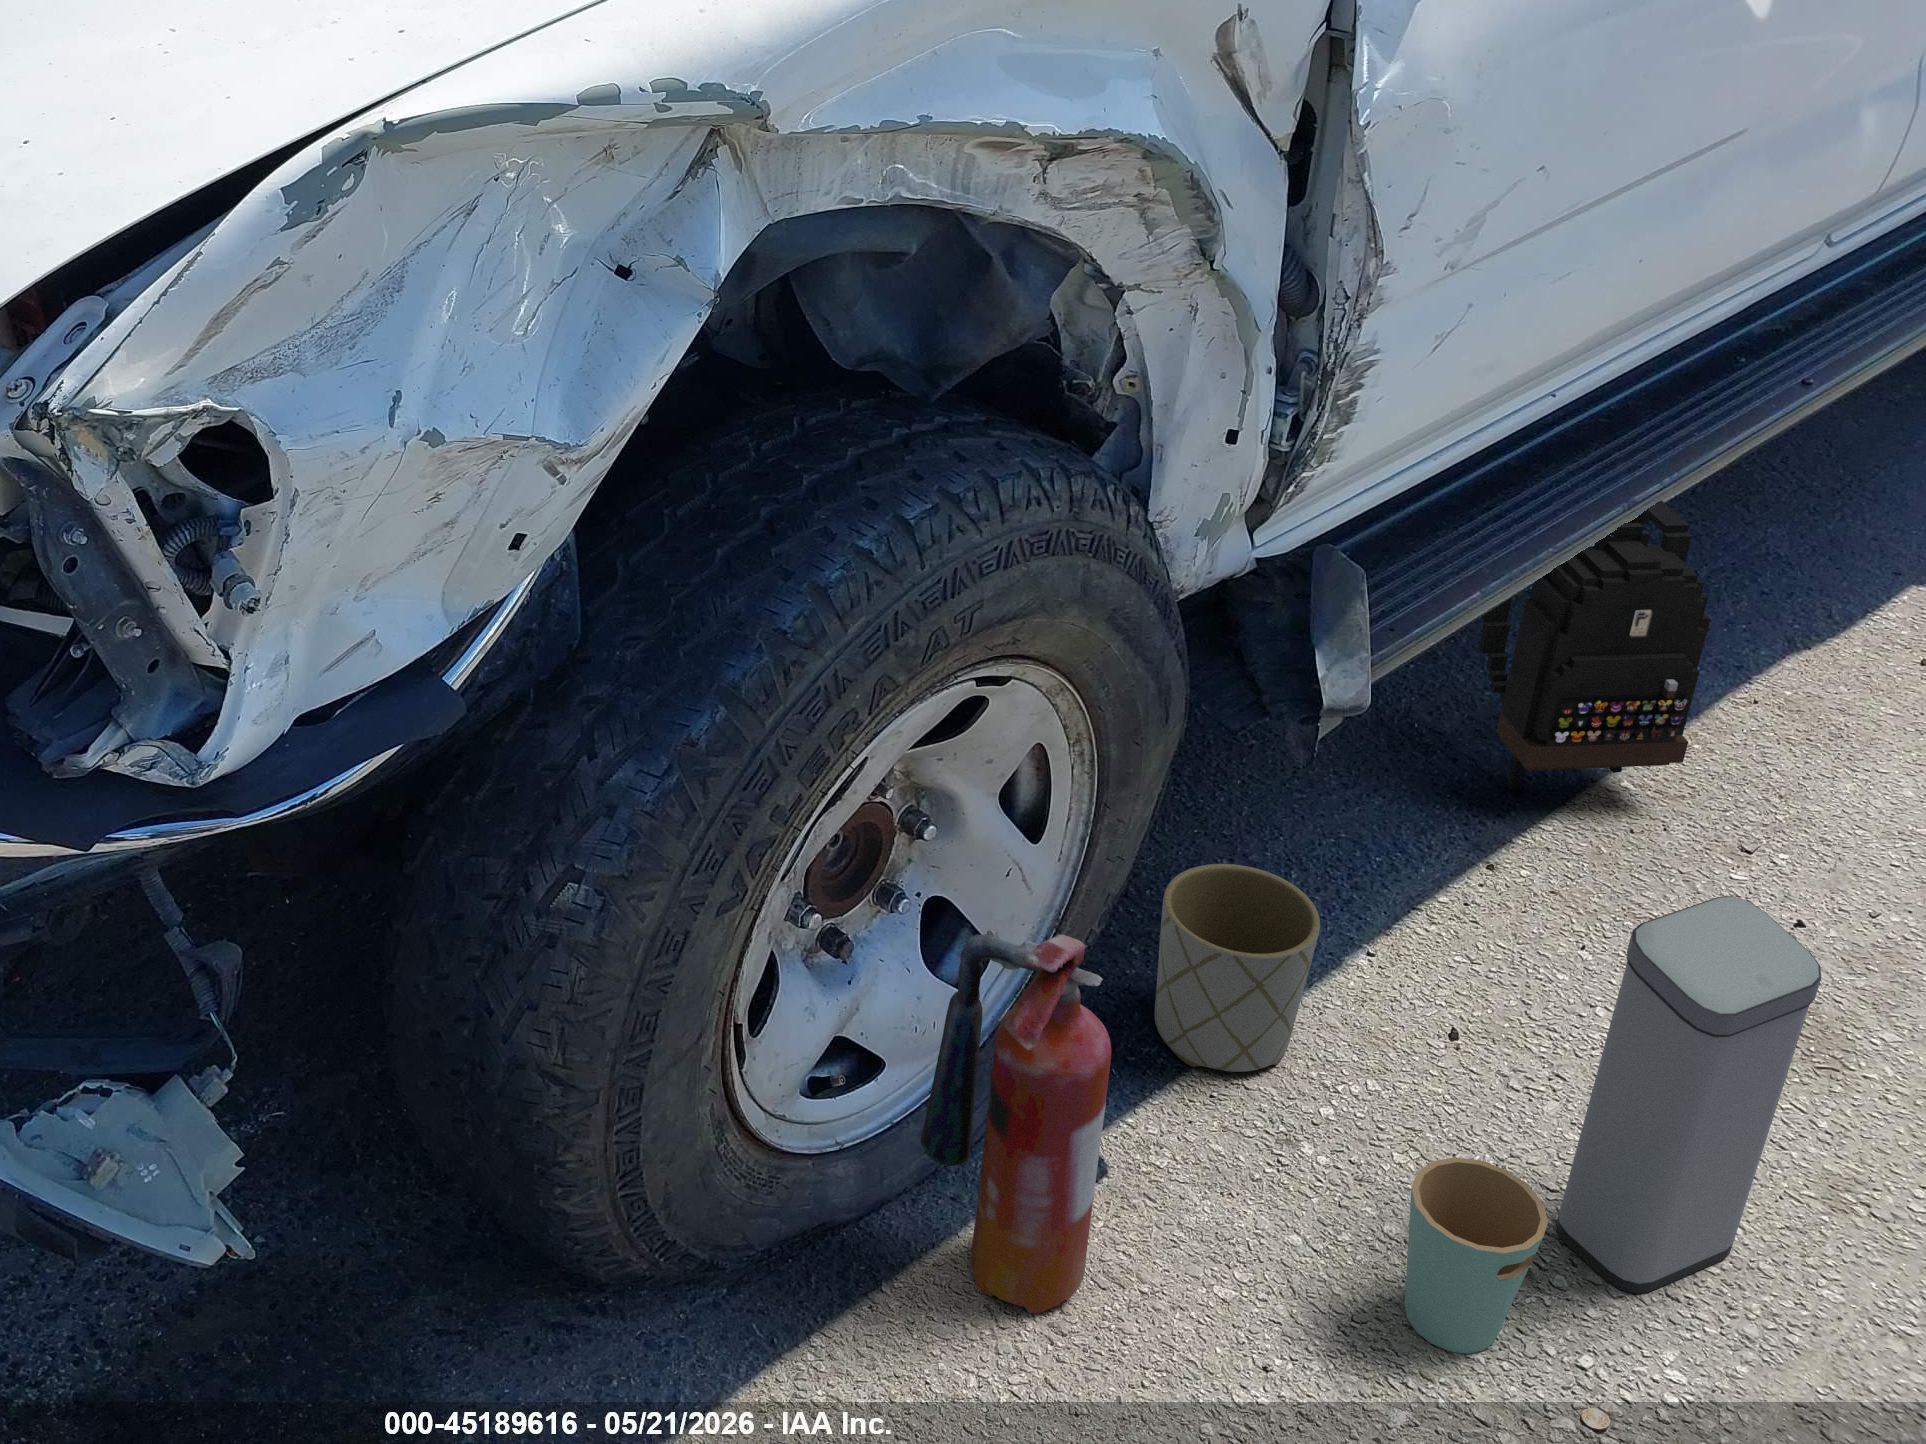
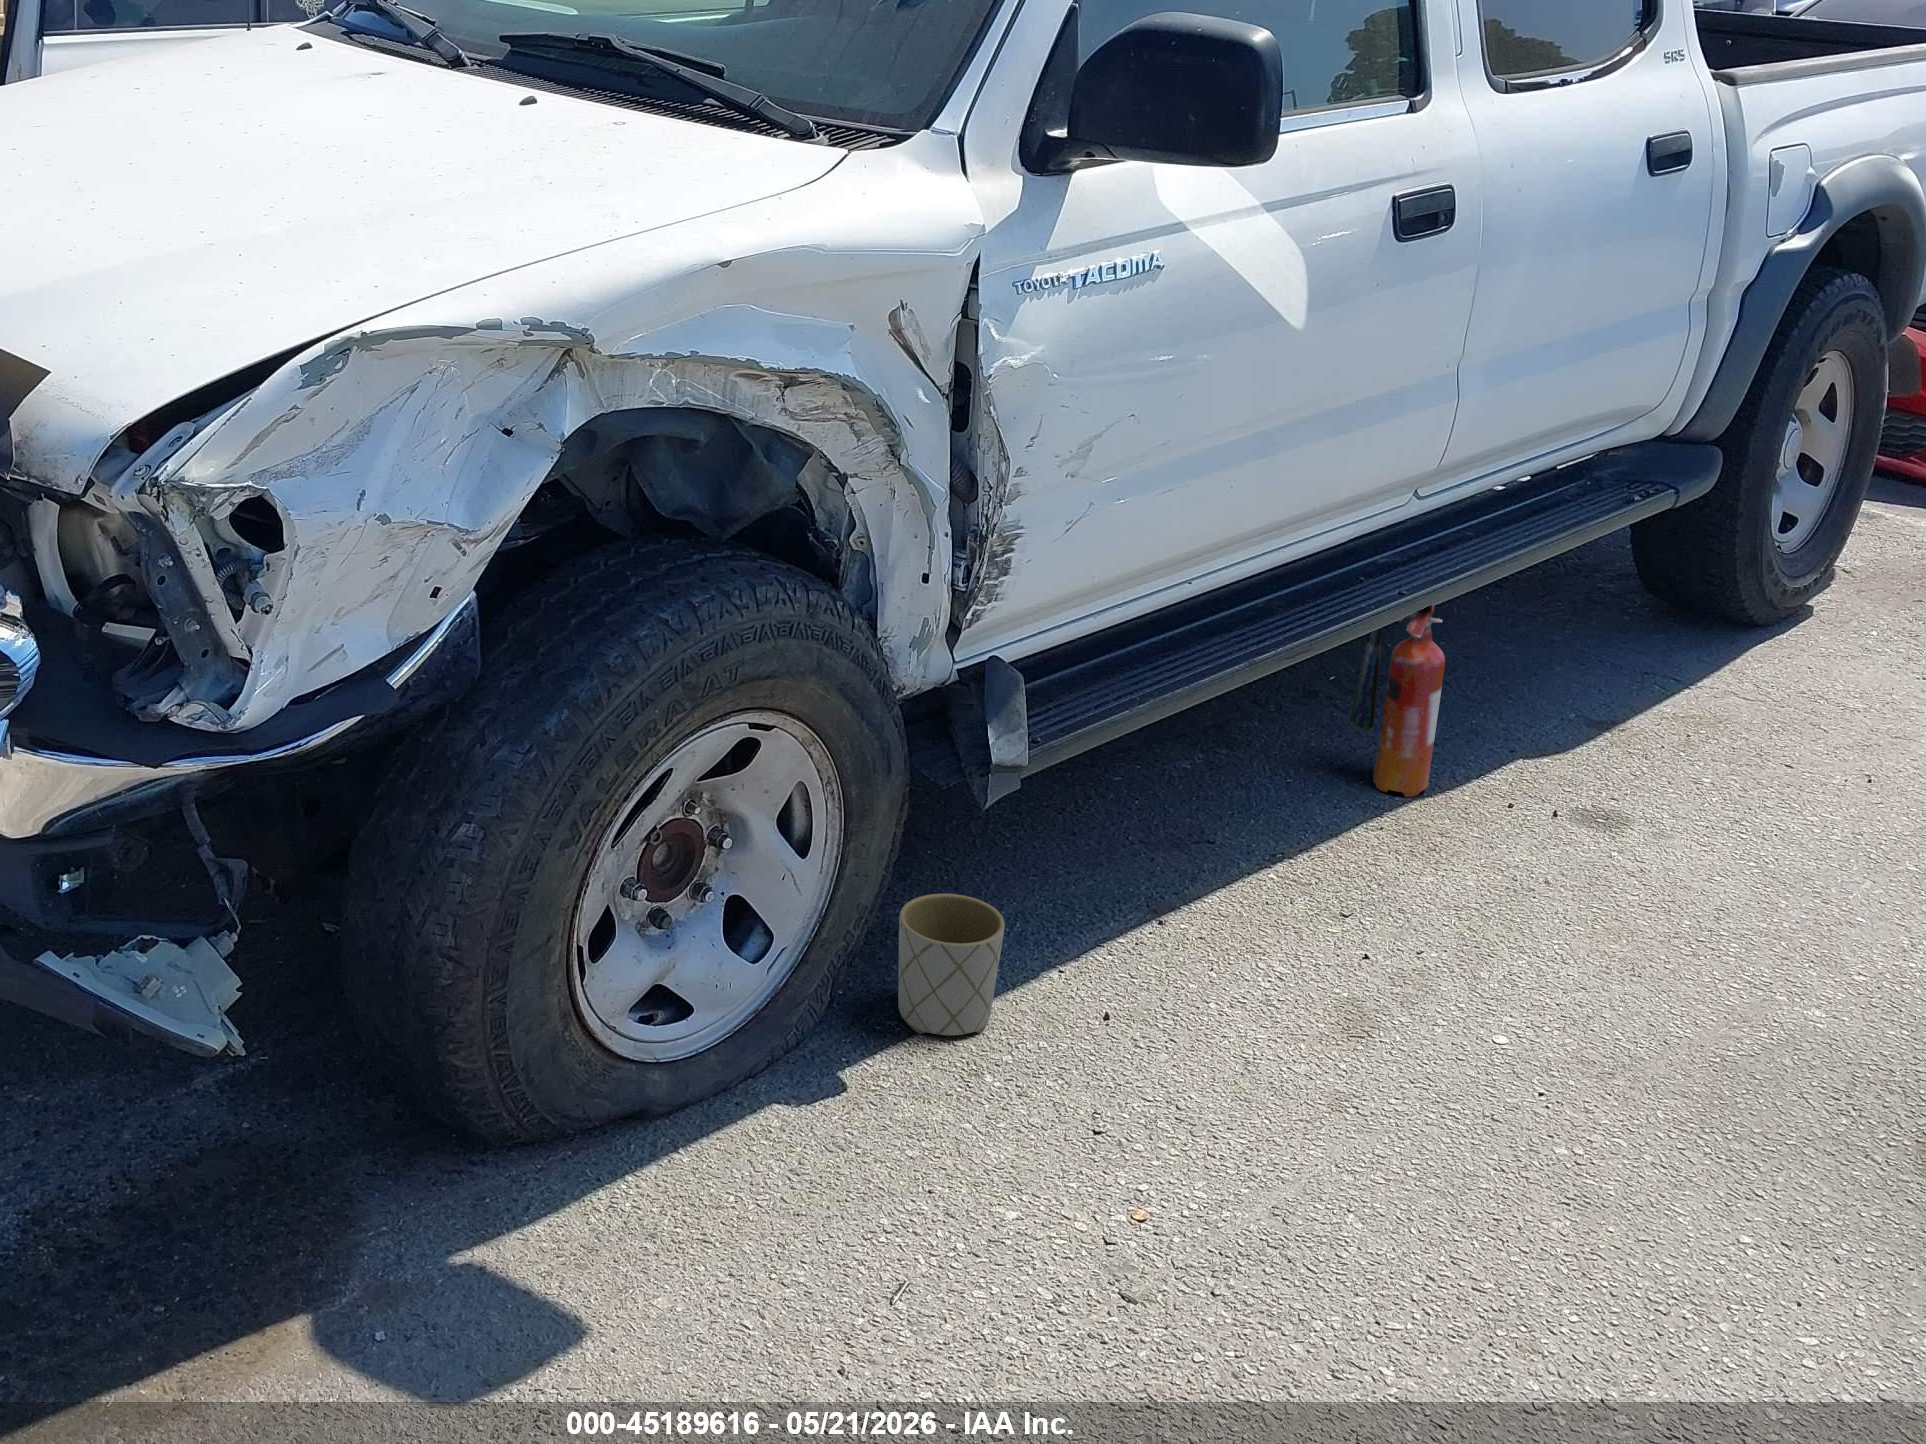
backpack: present [1478,500,1710,790] -> none [1160,661,1304,875]
trash can: present [1405,896,1821,1354] -> none [1033,882,1293,1188]
fire extinguisher: present [921,929,1112,1314] -> present [1349,604,1445,797]

